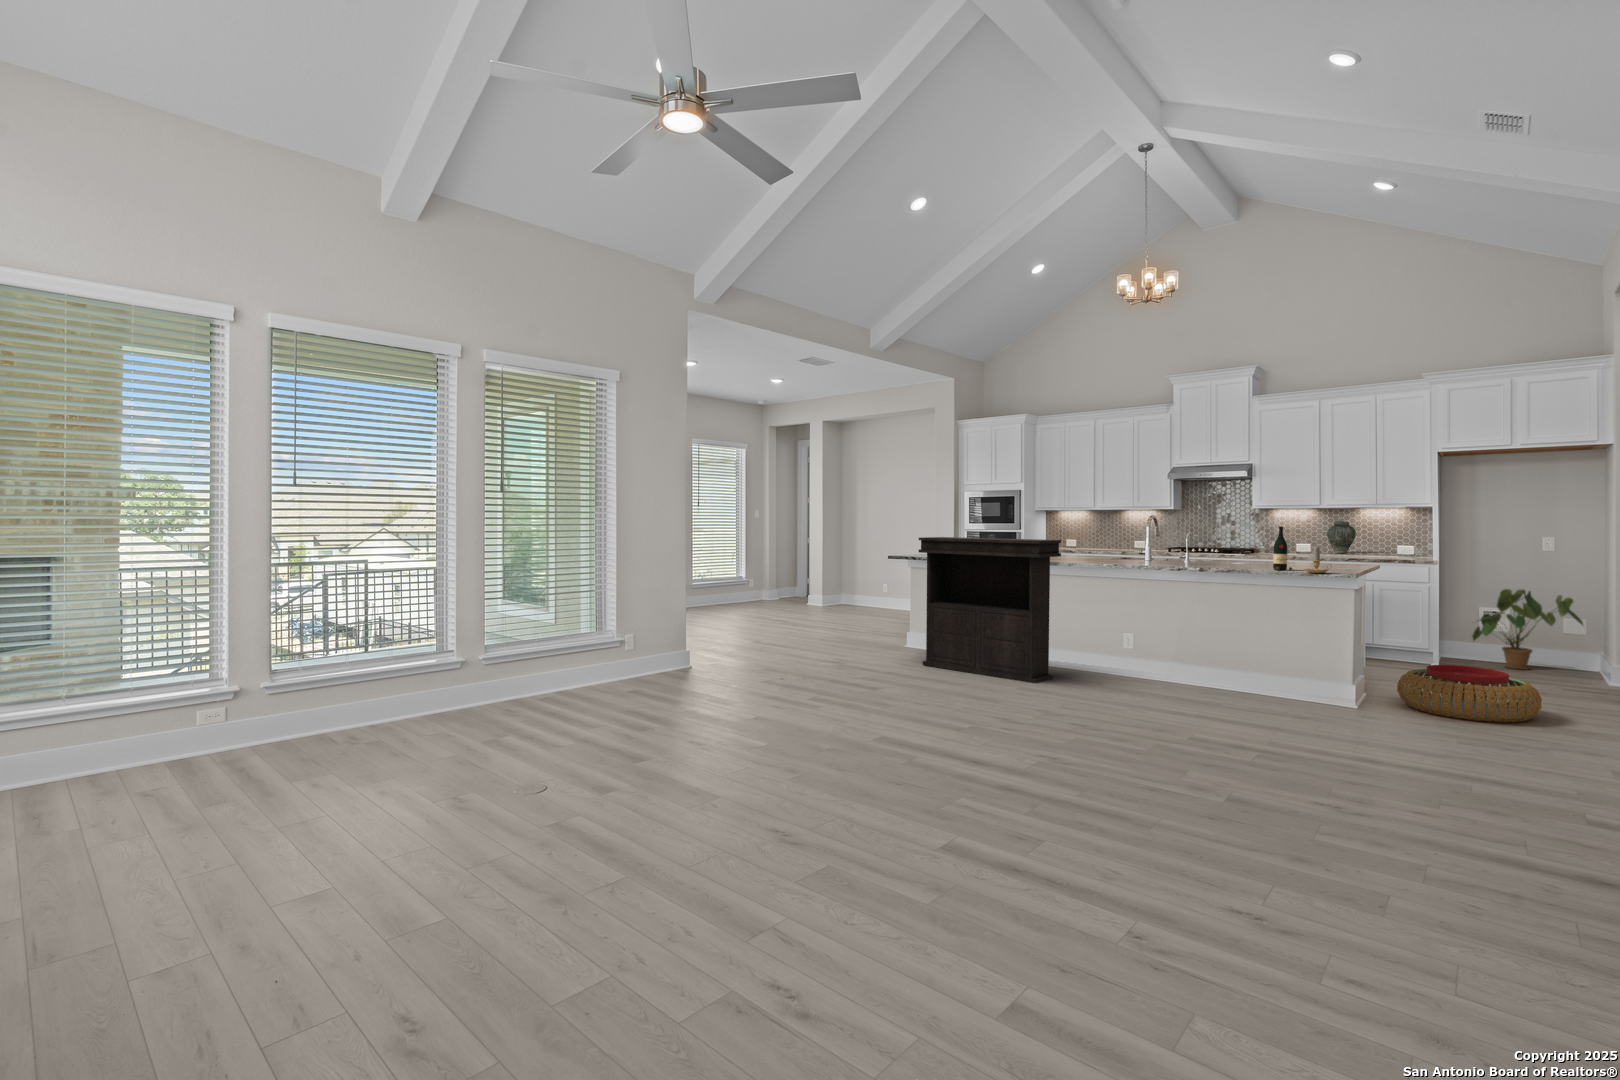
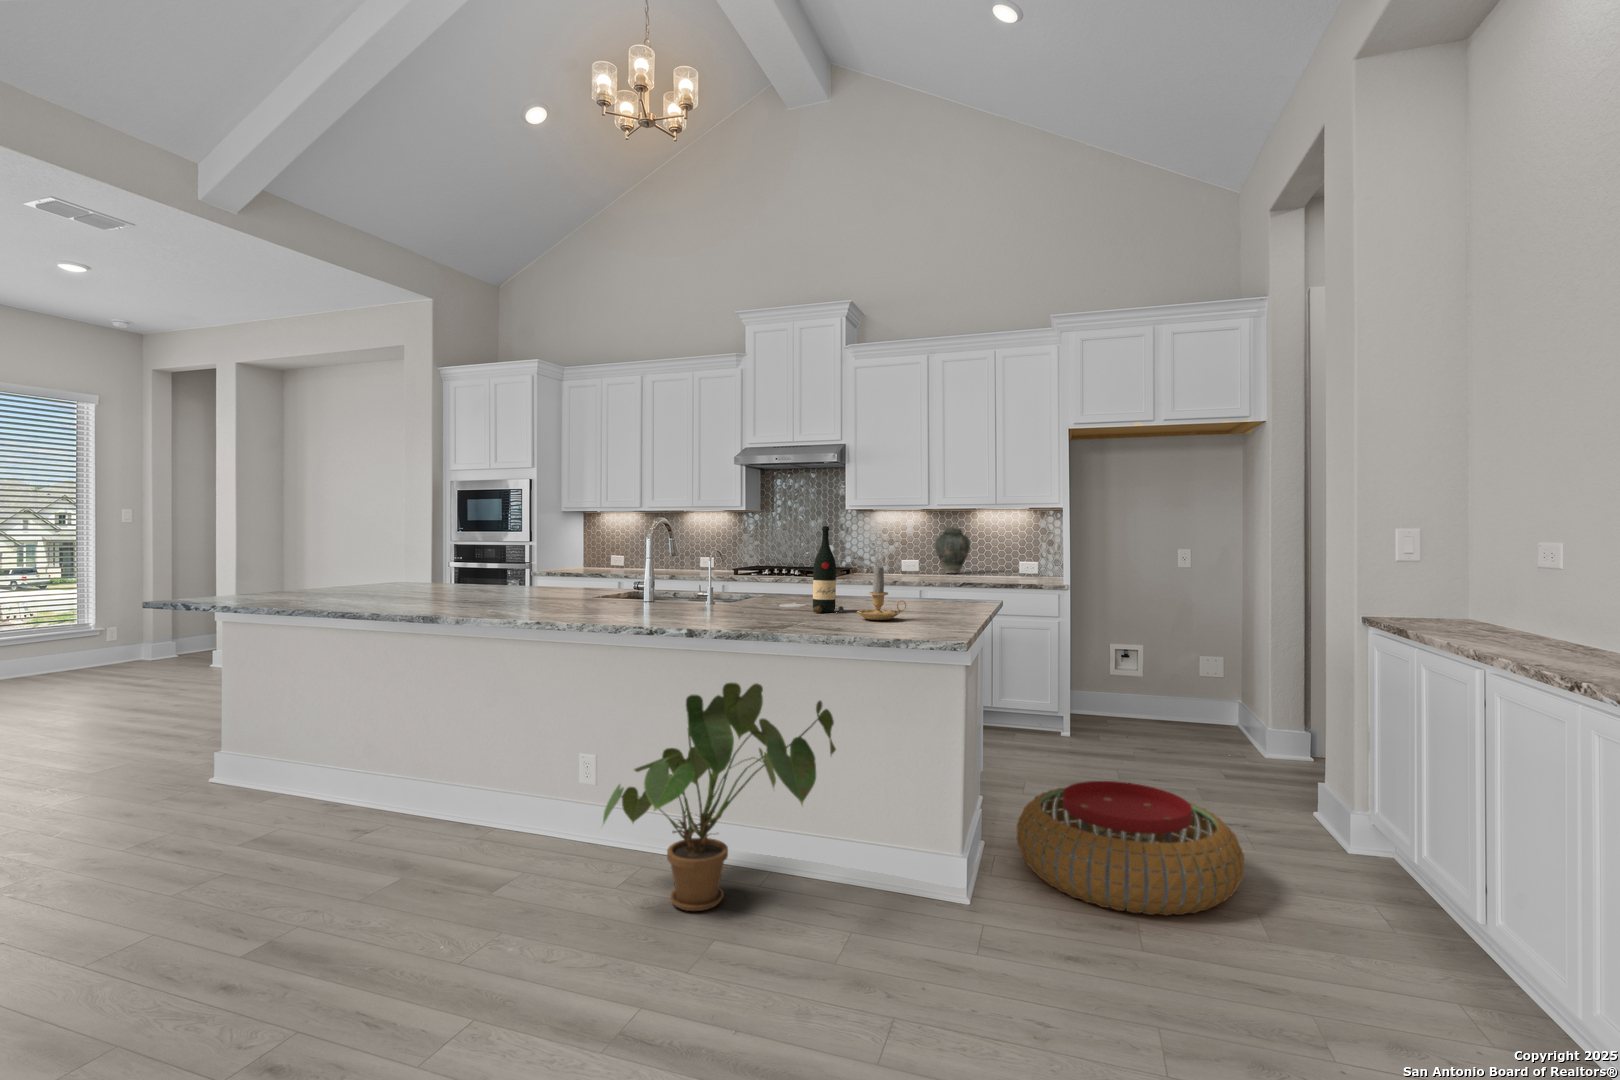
console table: present [918,537,1061,683] -> none [131,547,417,881]
house plant: present [1472,589,1583,670] -> present [603,683,836,911]

